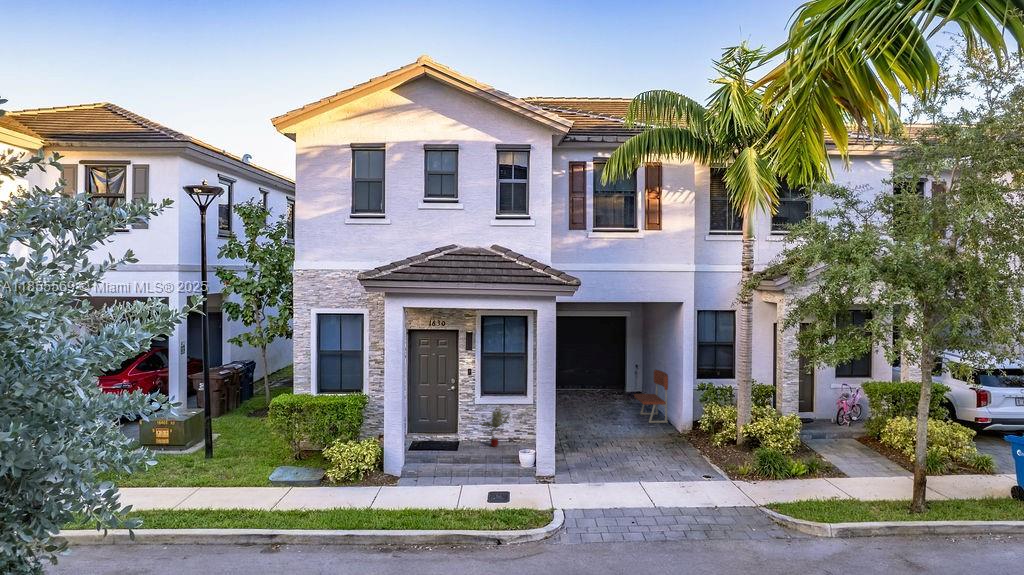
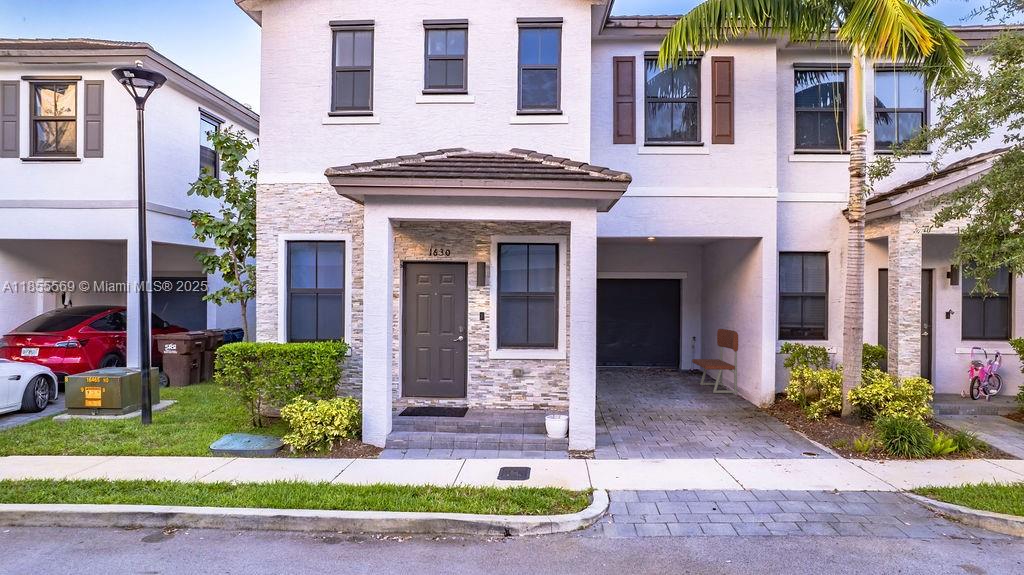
potted tree: present [479,407,510,447] -> none [493,362,535,415]

